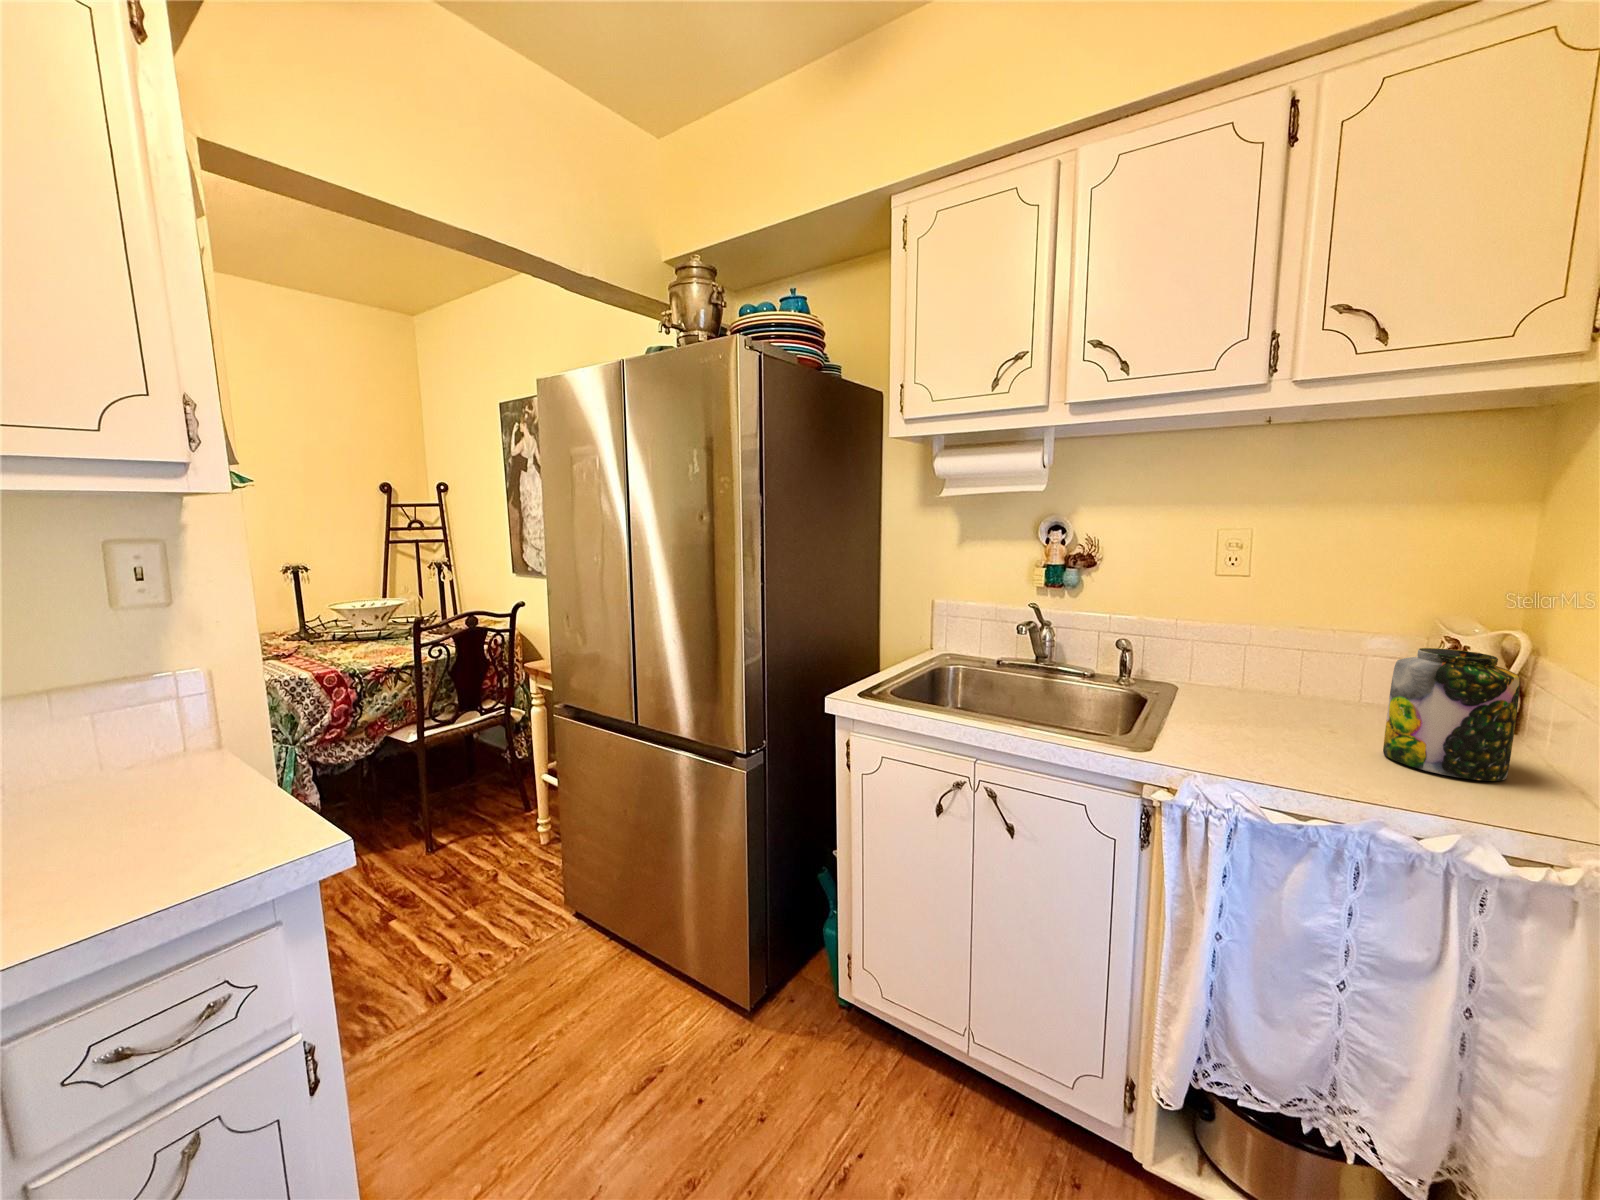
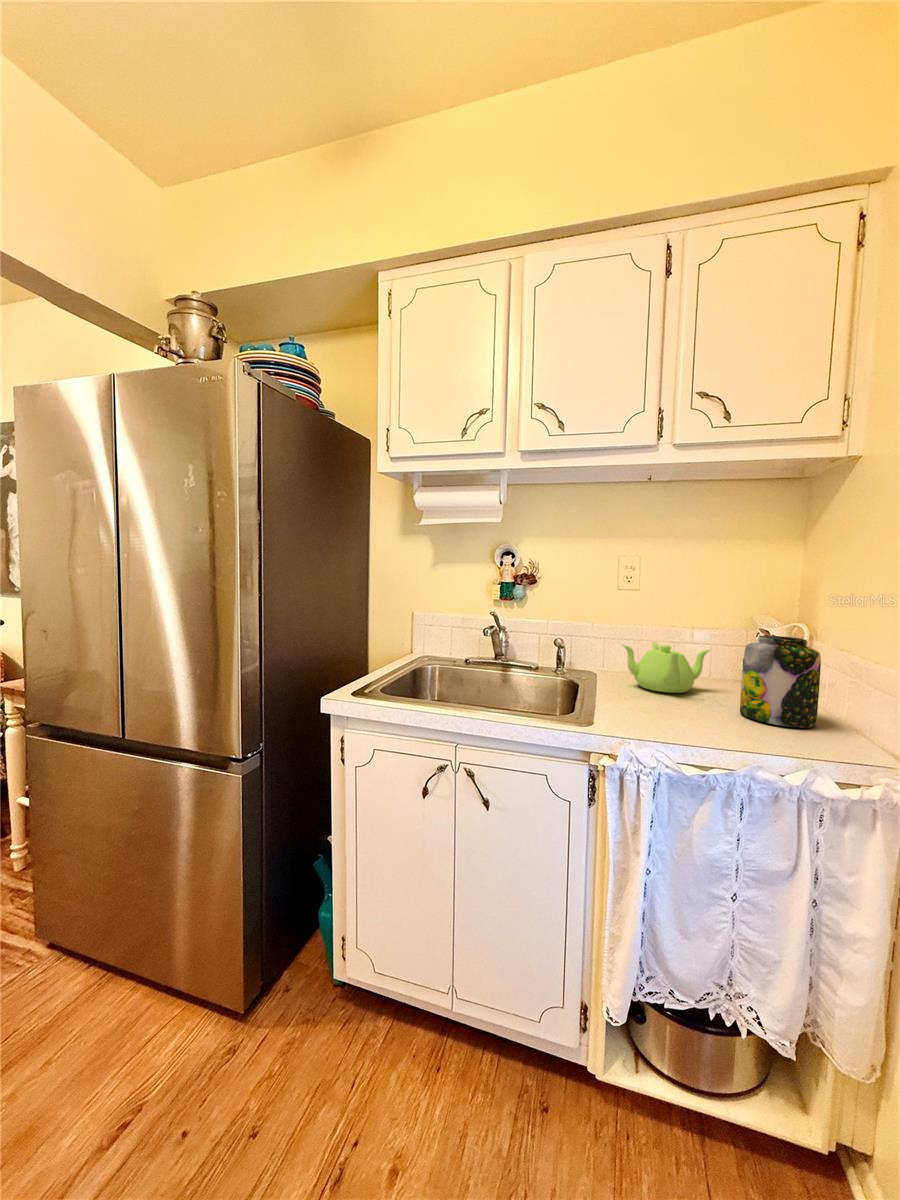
teapot: none [1212,647,1354,719] -> present [623,642,710,693]

